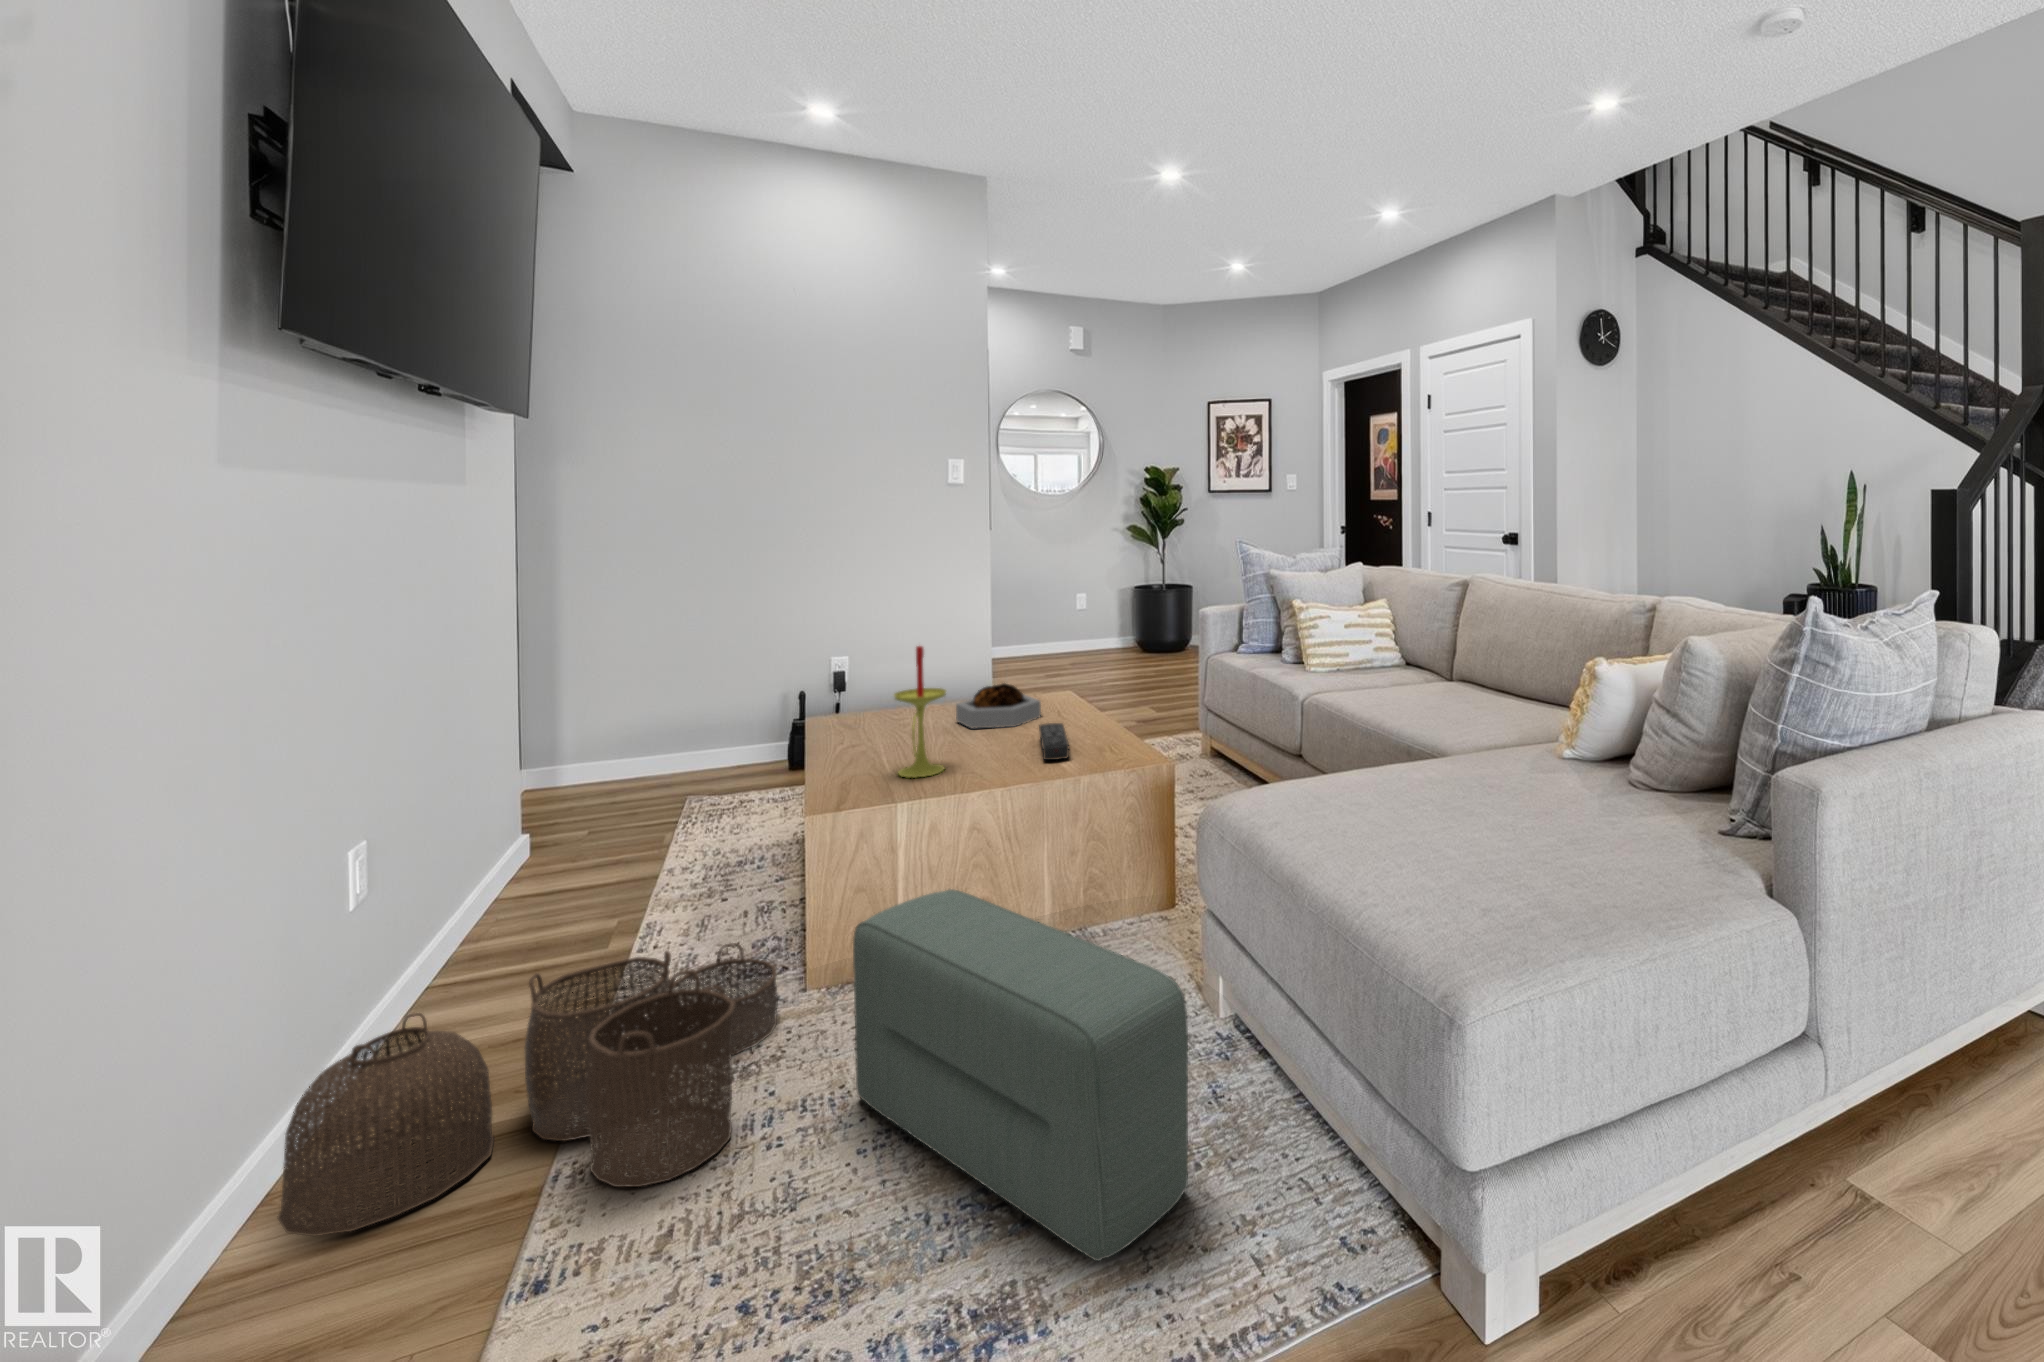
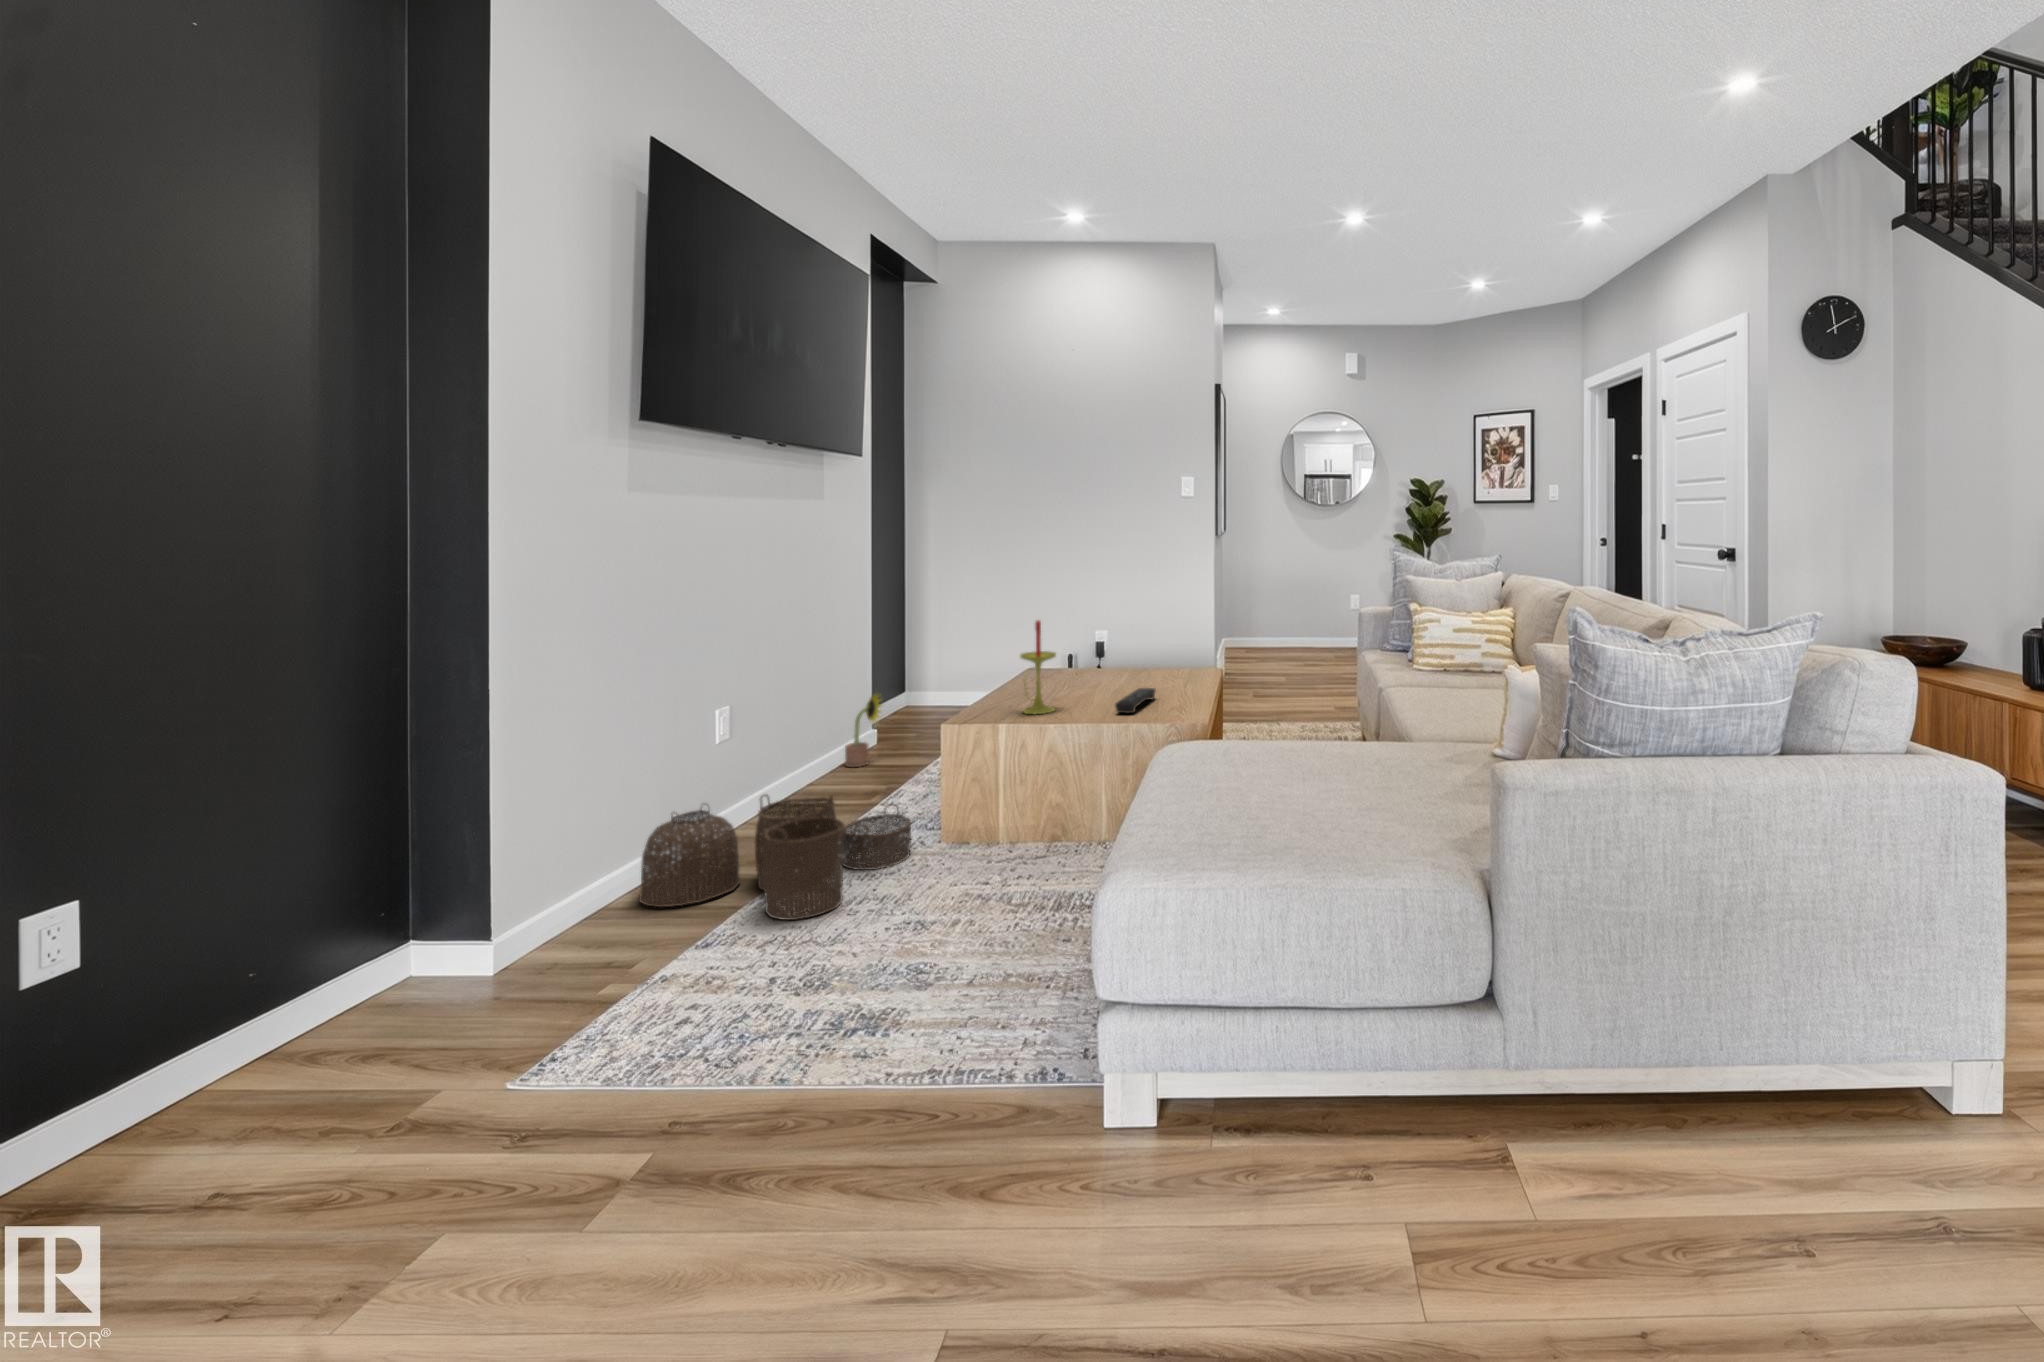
decorative bowl: present [956,683,1041,728] -> none [1106,654,1164,689]
decorative plant: none [518,774,581,896] -> present [845,695,881,767]
pouf: present [853,889,1188,1261] -> none [905,782,1026,1008]

